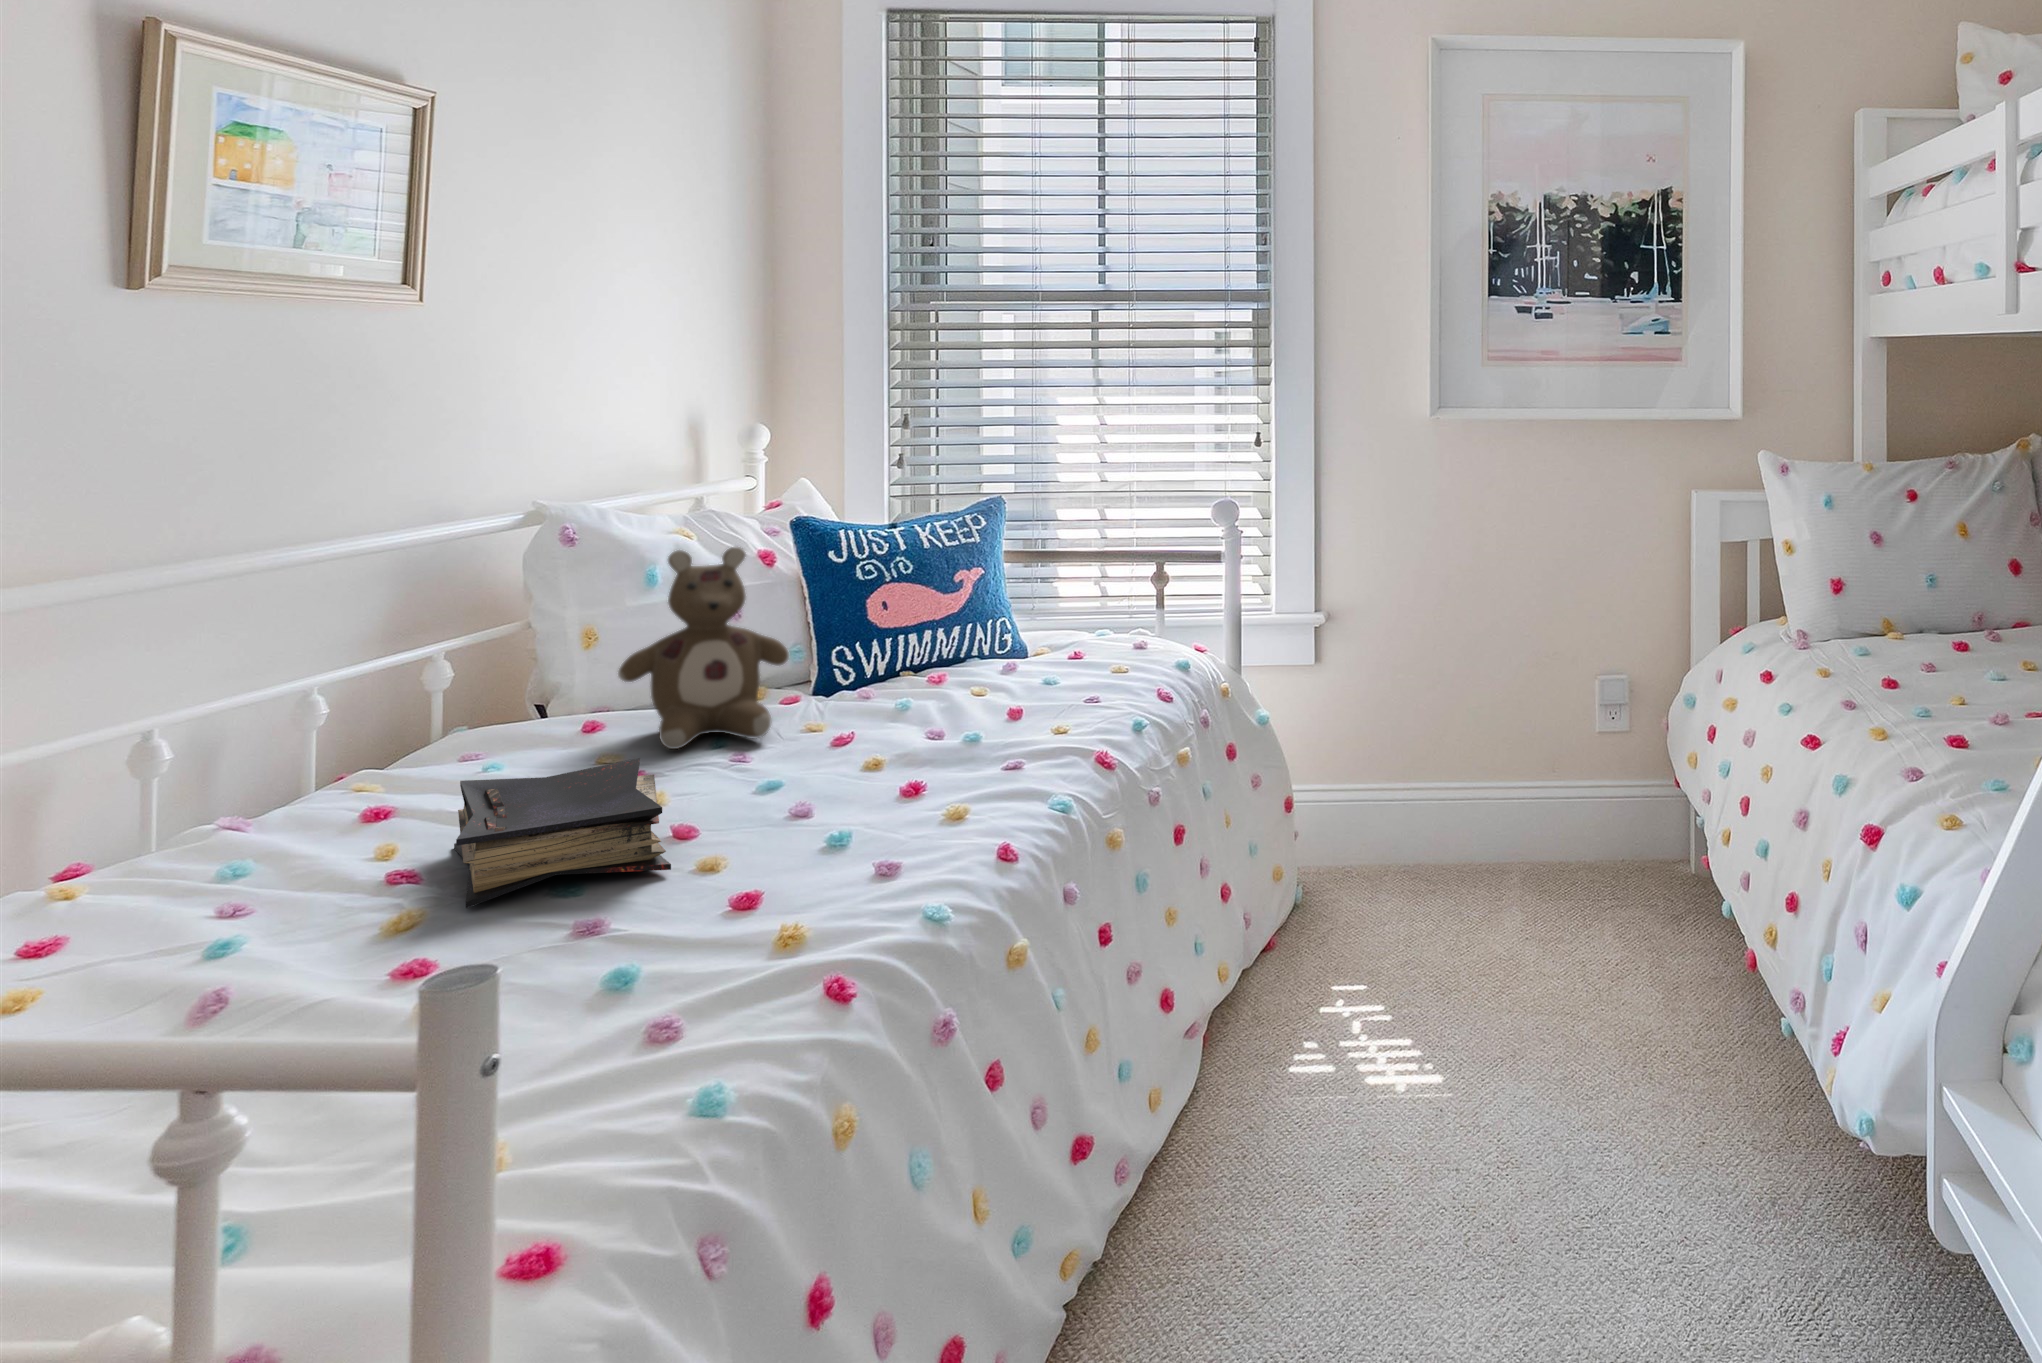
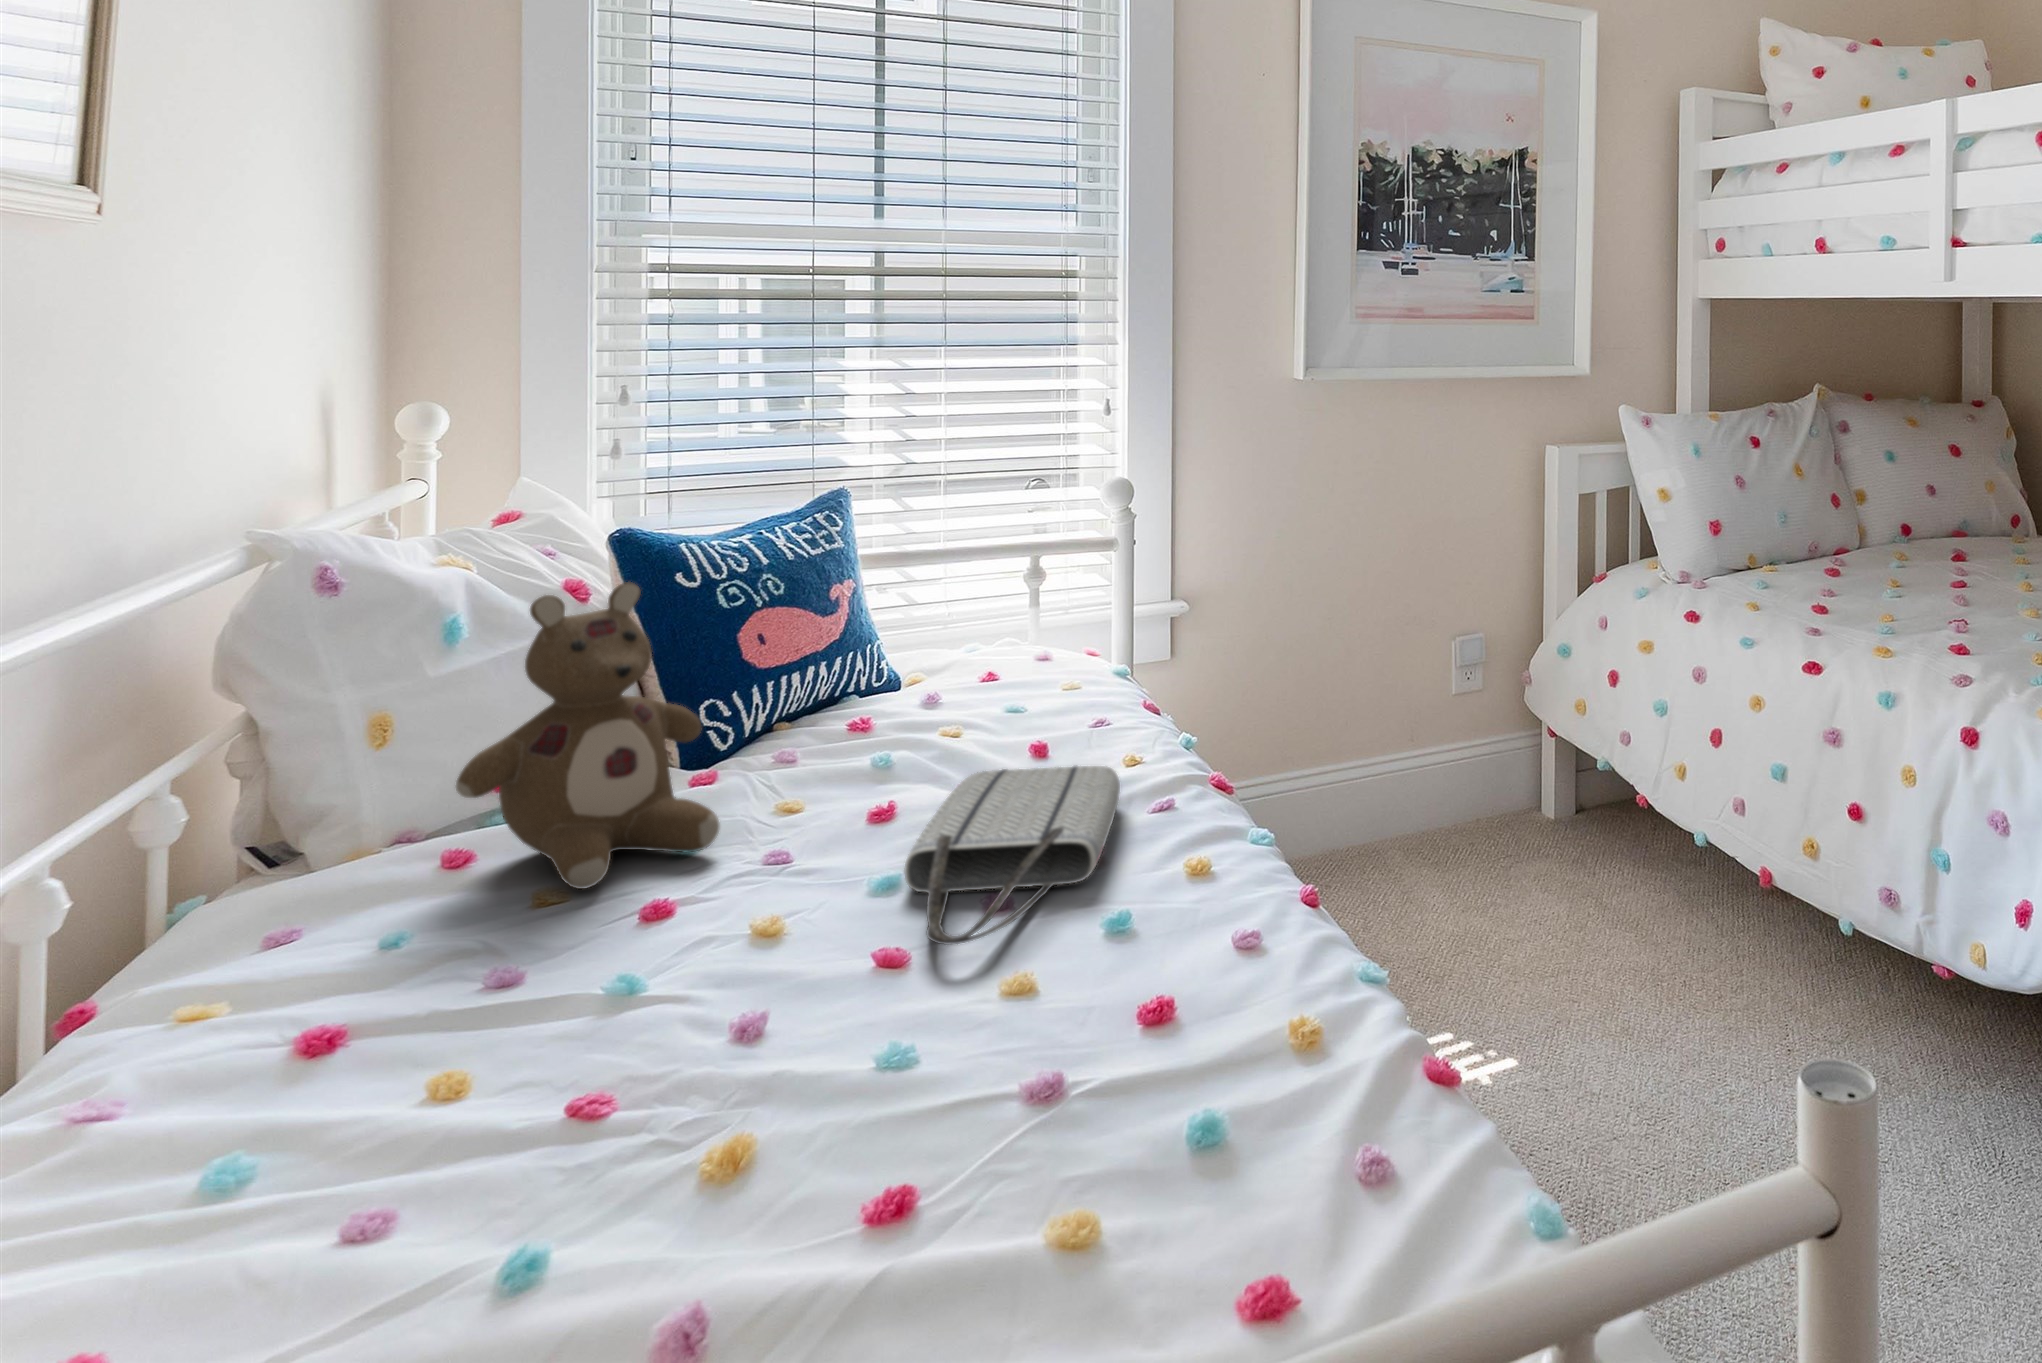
tote bag: none [804,711,1051,805] -> present [904,766,1120,945]
book: present [454,758,671,908] -> none [401,924,859,1252]

